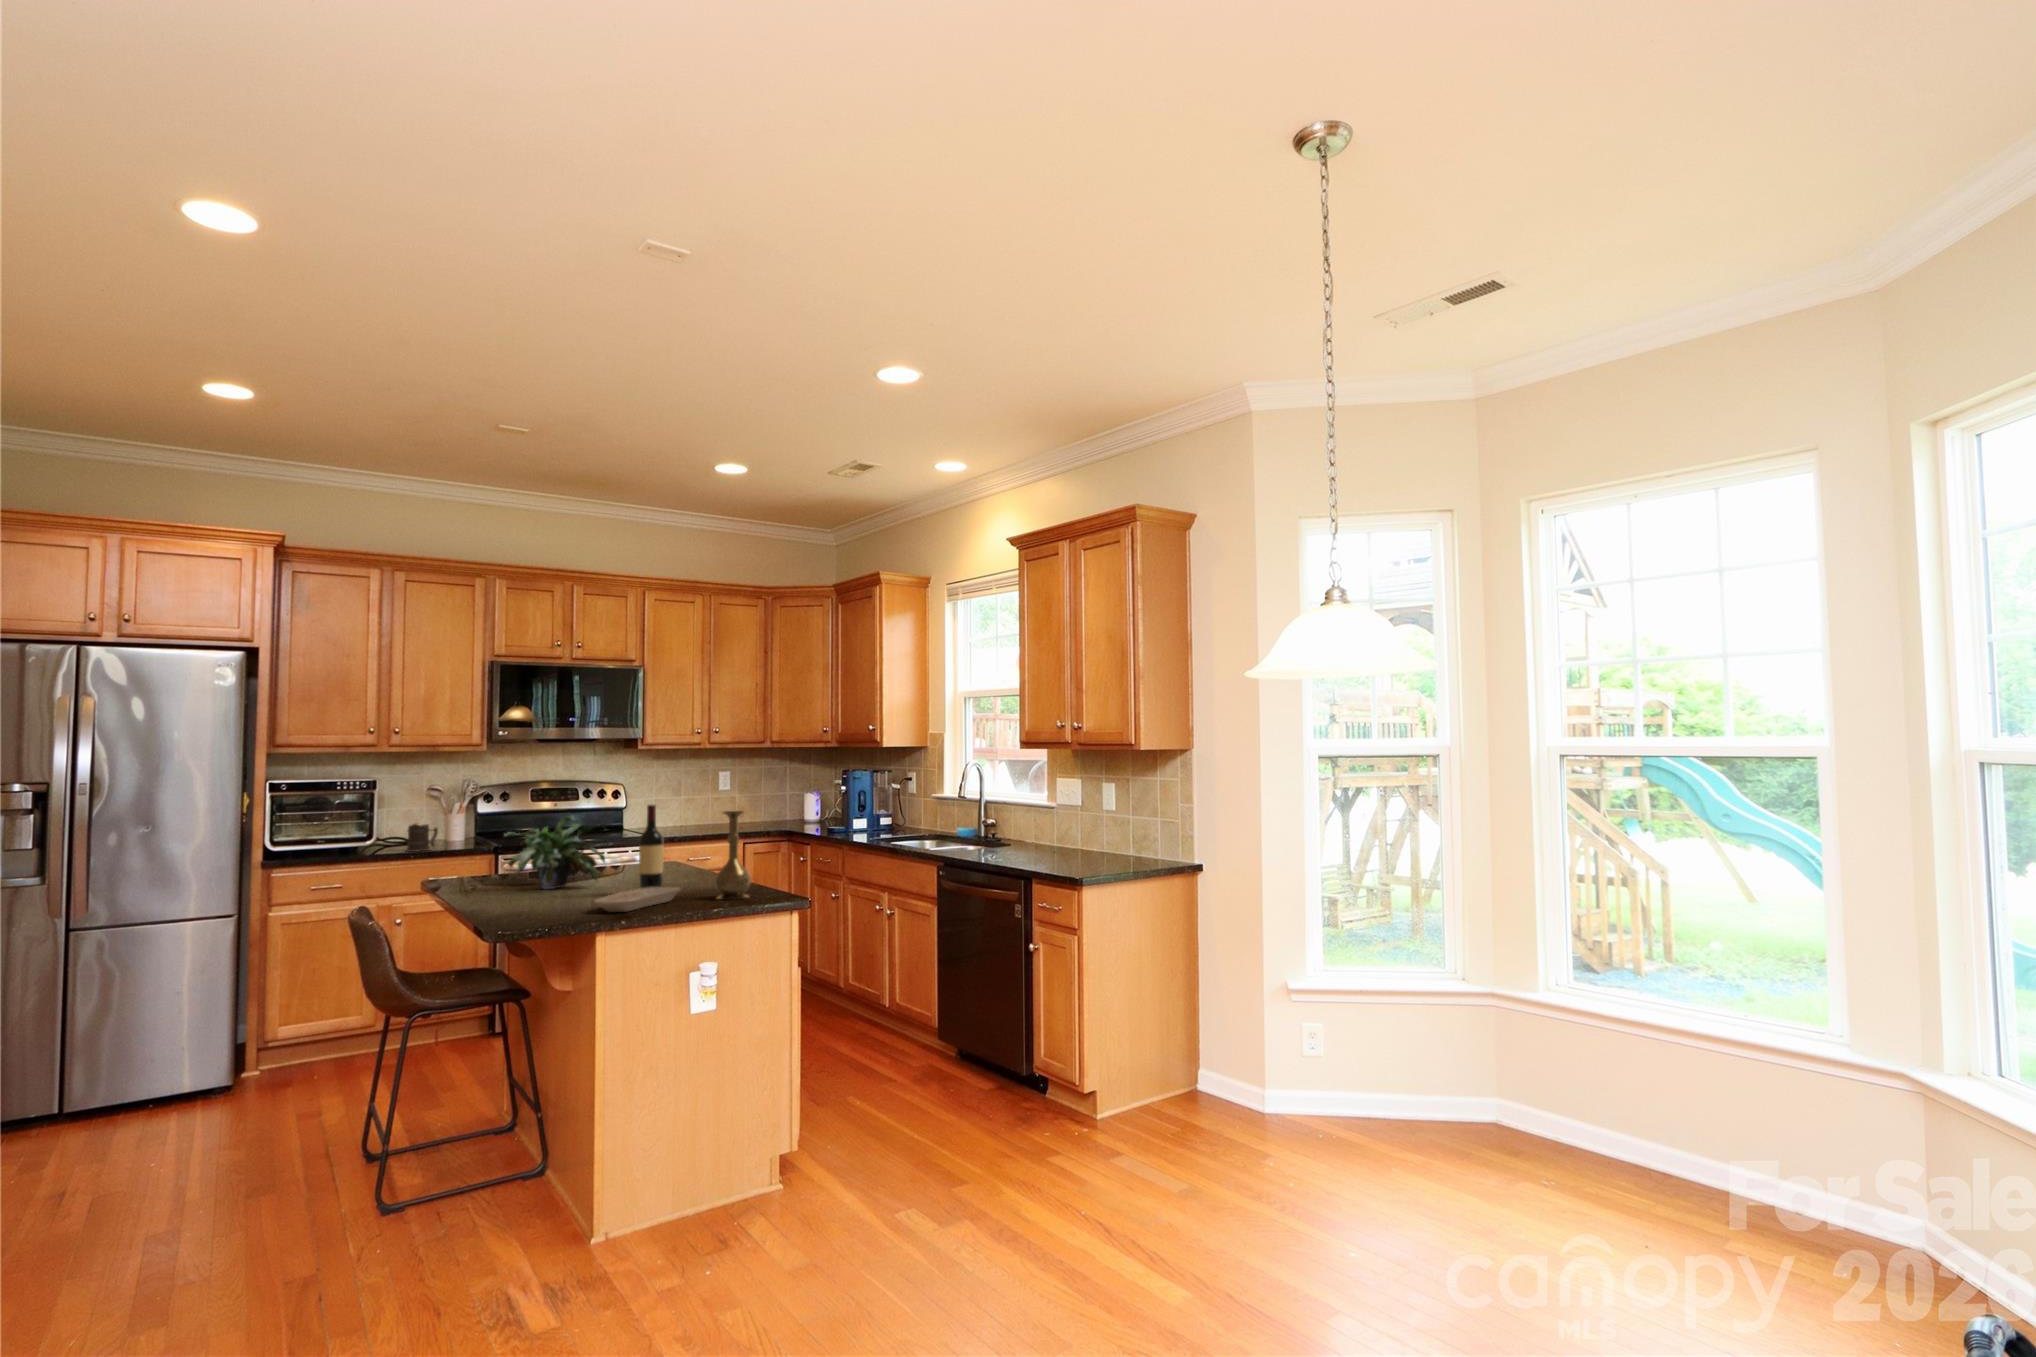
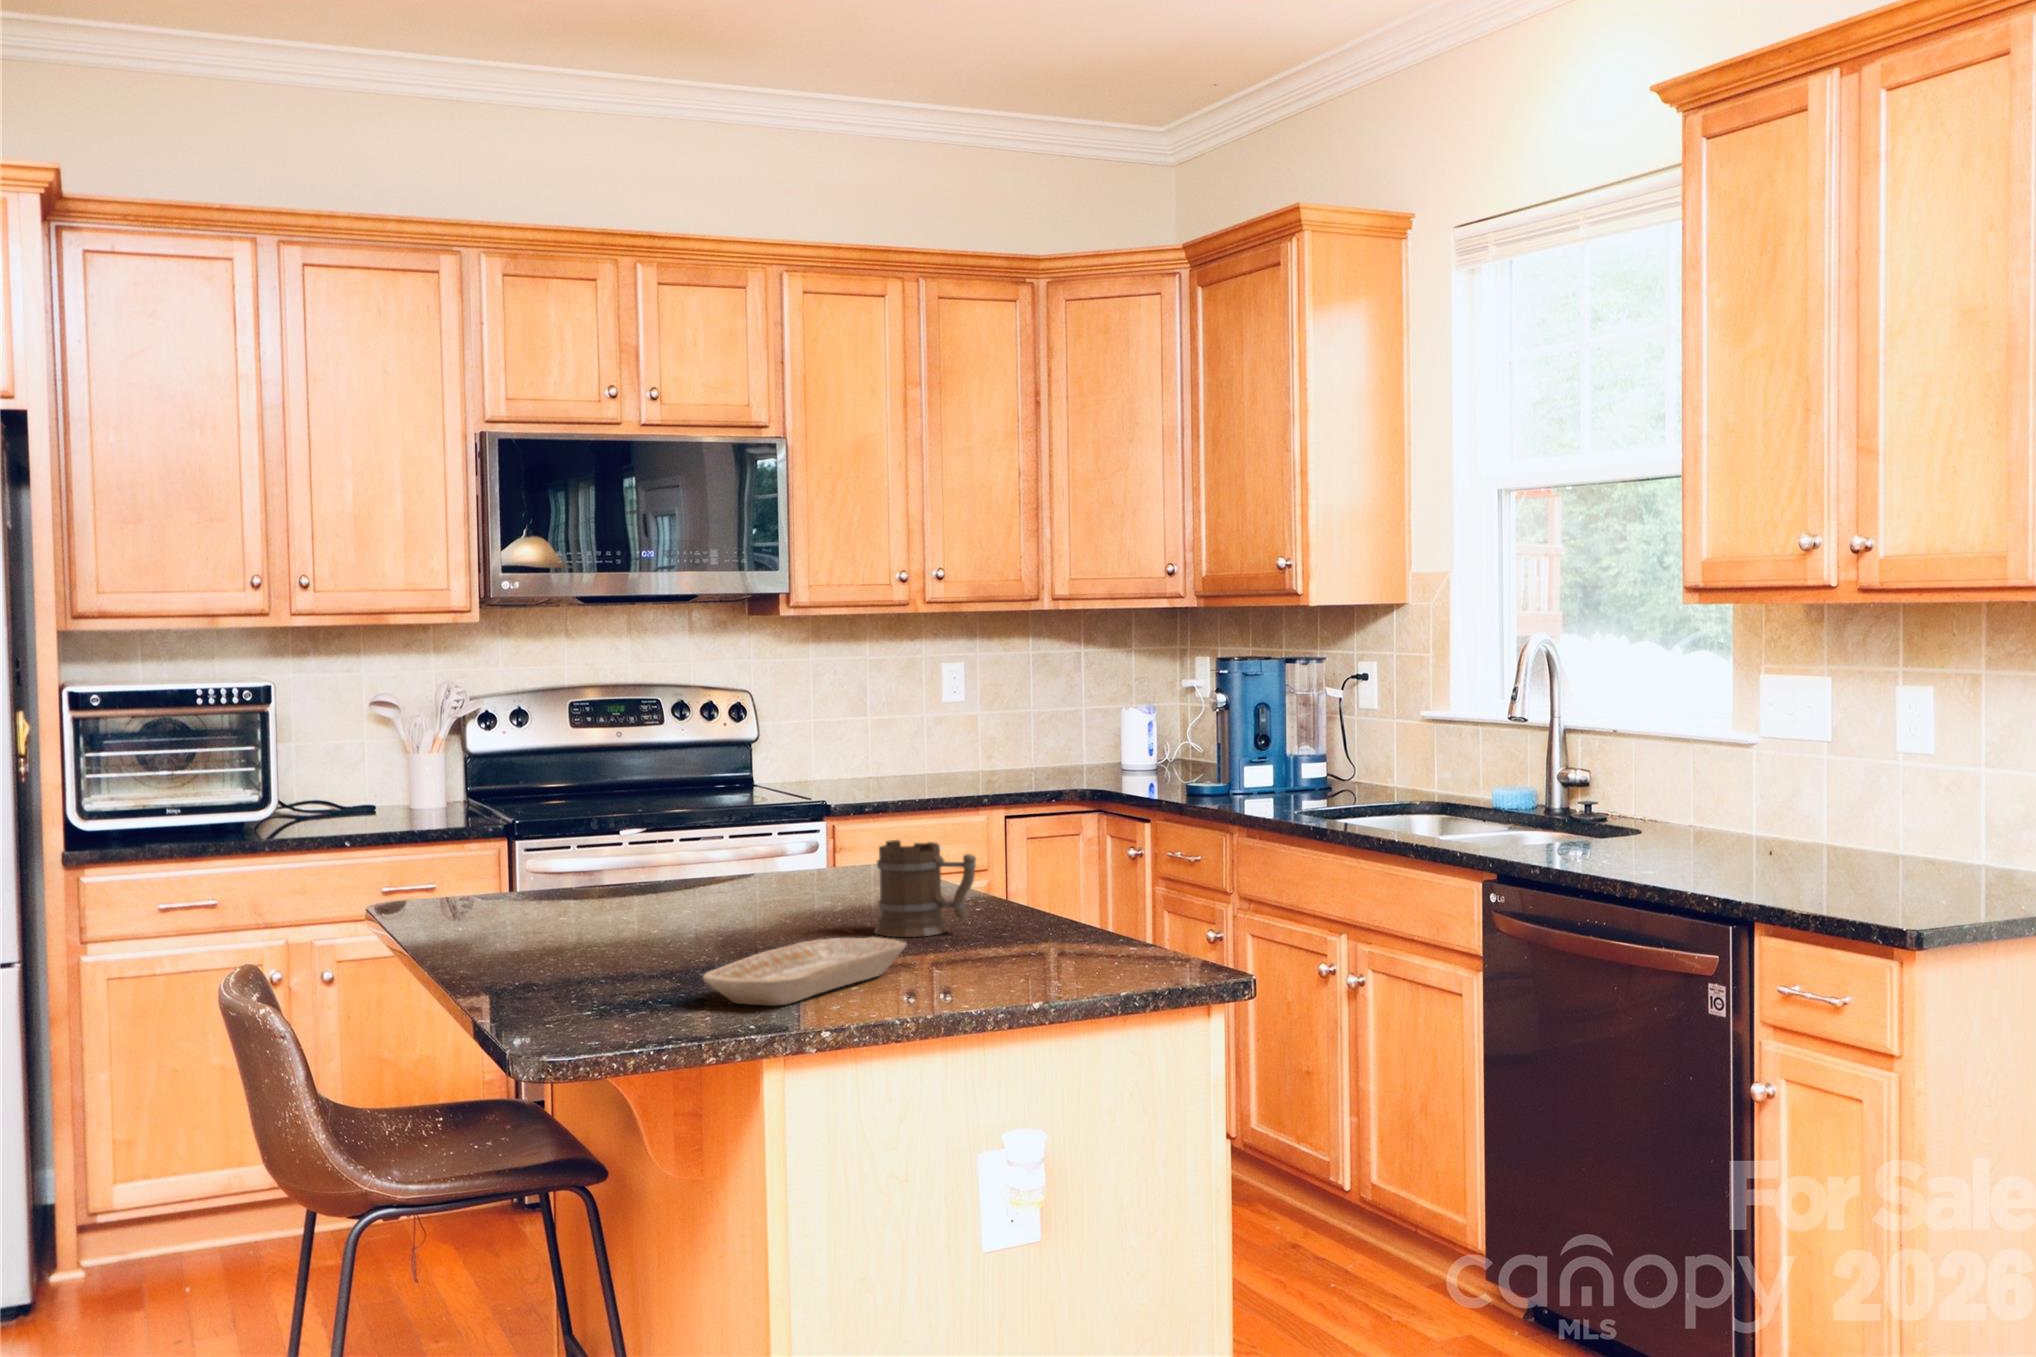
wine bottle: present [639,805,664,888] -> none [801,735,859,954]
vase: present [715,811,751,900] -> none [987,750,1075,974]
potted plant: present [505,816,605,889] -> none [498,761,725,932]
mug: present [407,824,438,852] -> present [874,840,976,937]

